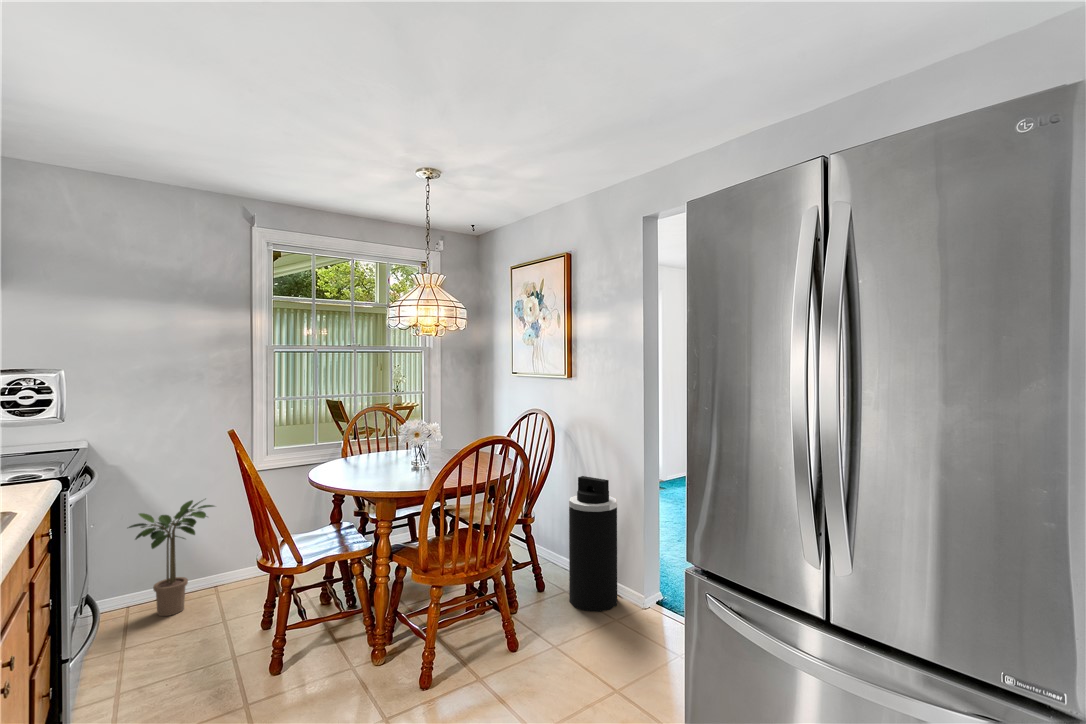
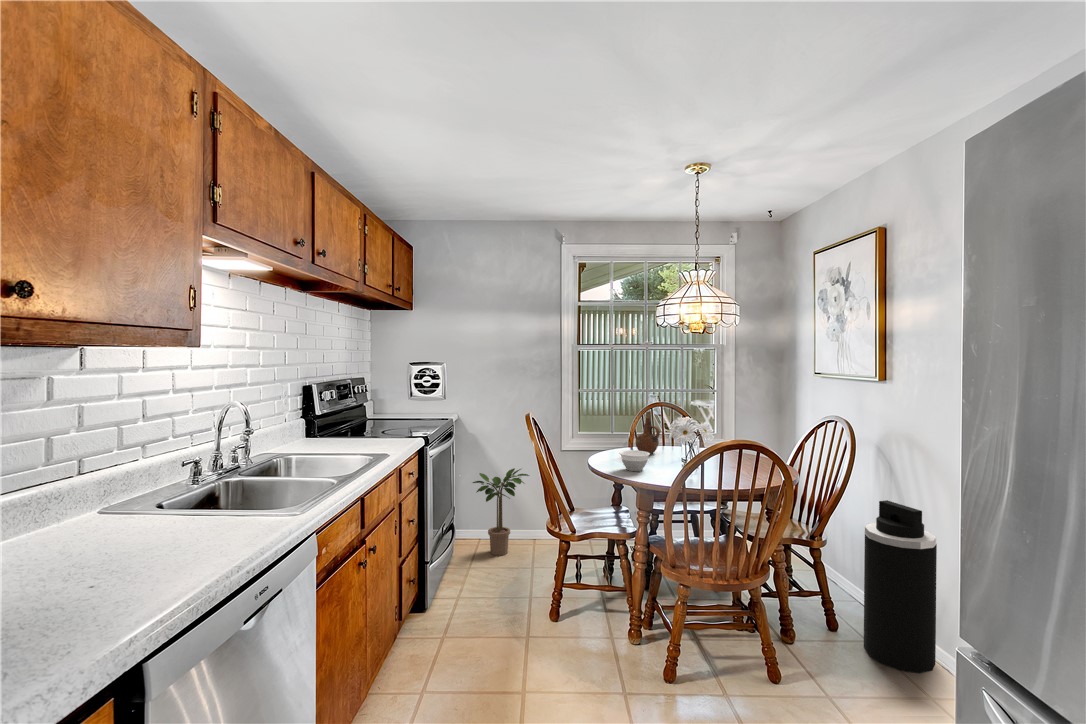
ceramic pitcher: none [358,417,385,461] -> present [635,412,660,454]
bowl: none [352,458,386,480] -> present [619,450,650,471]

